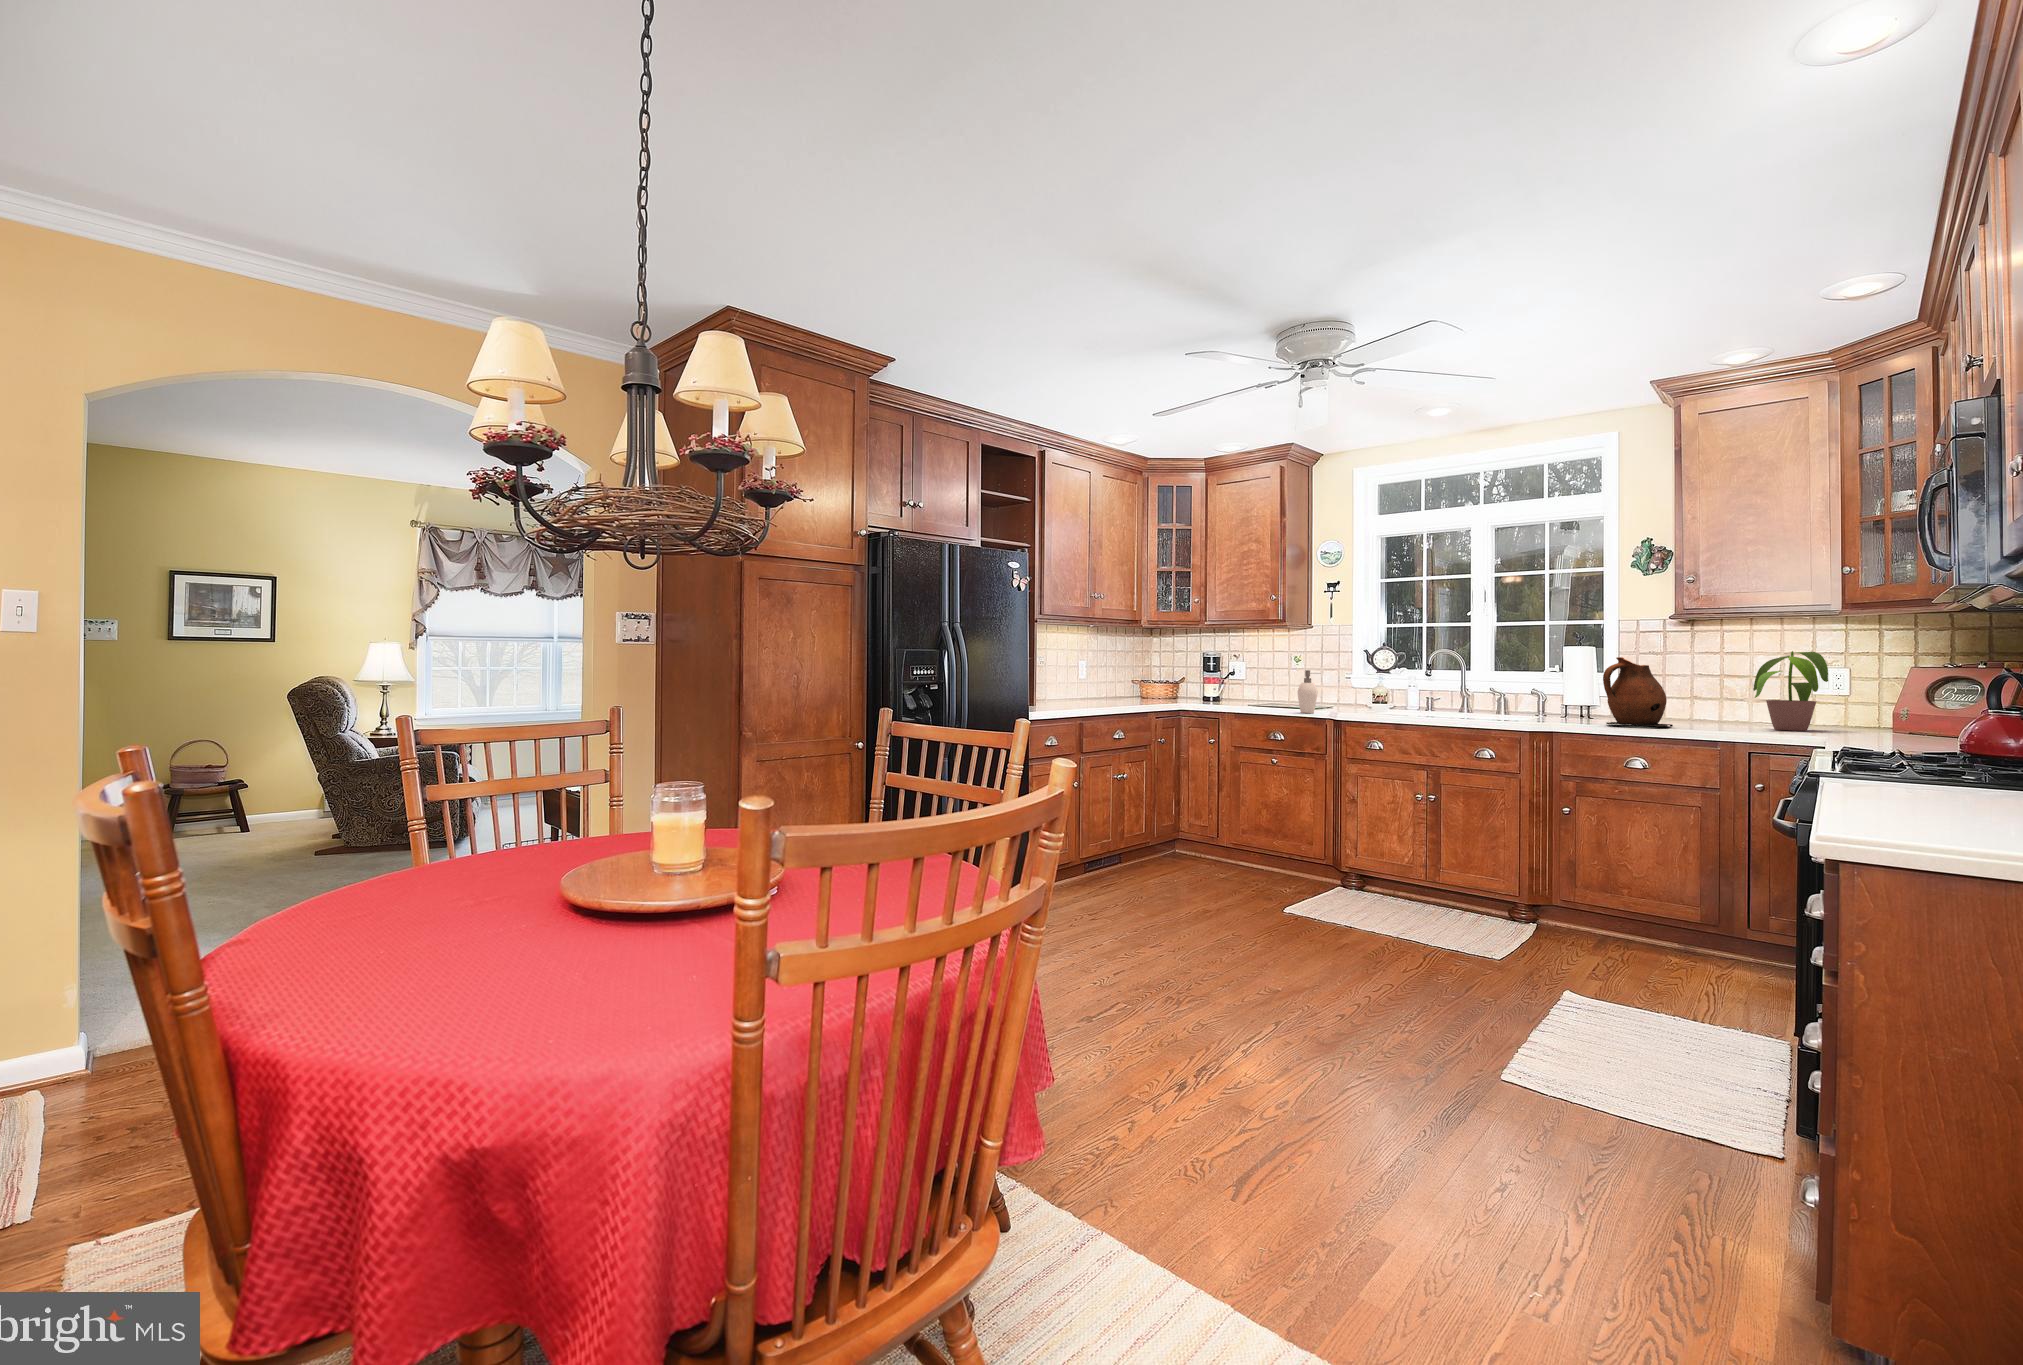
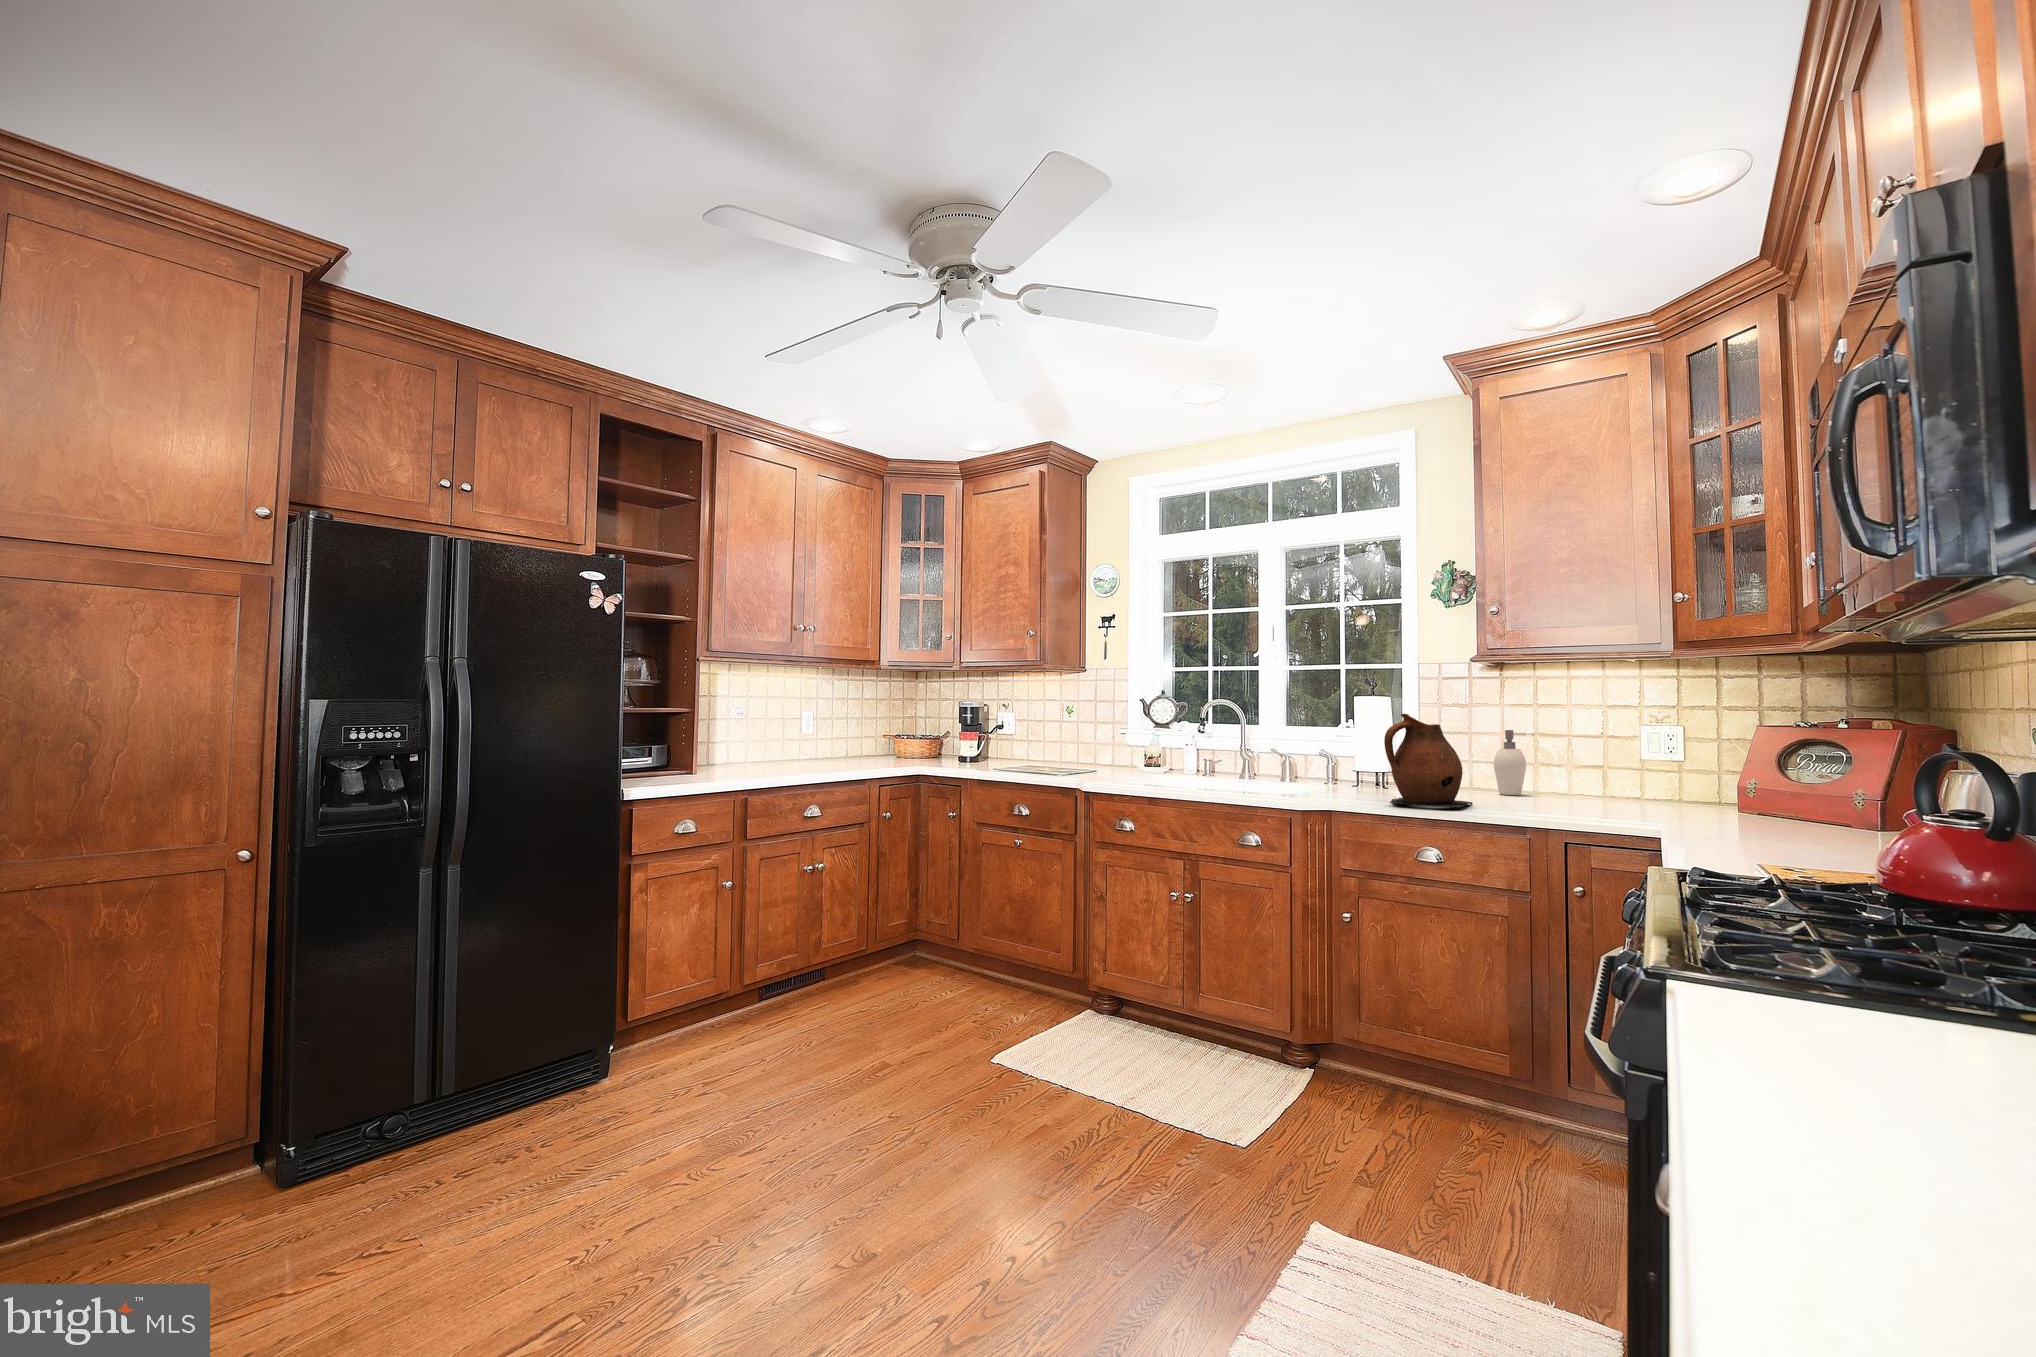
potted plant: present [1753,651,1828,731] -> none [1547,706,1684,813]
soap dispenser: present [1298,670,1317,713] -> present [1494,730,1526,795]

